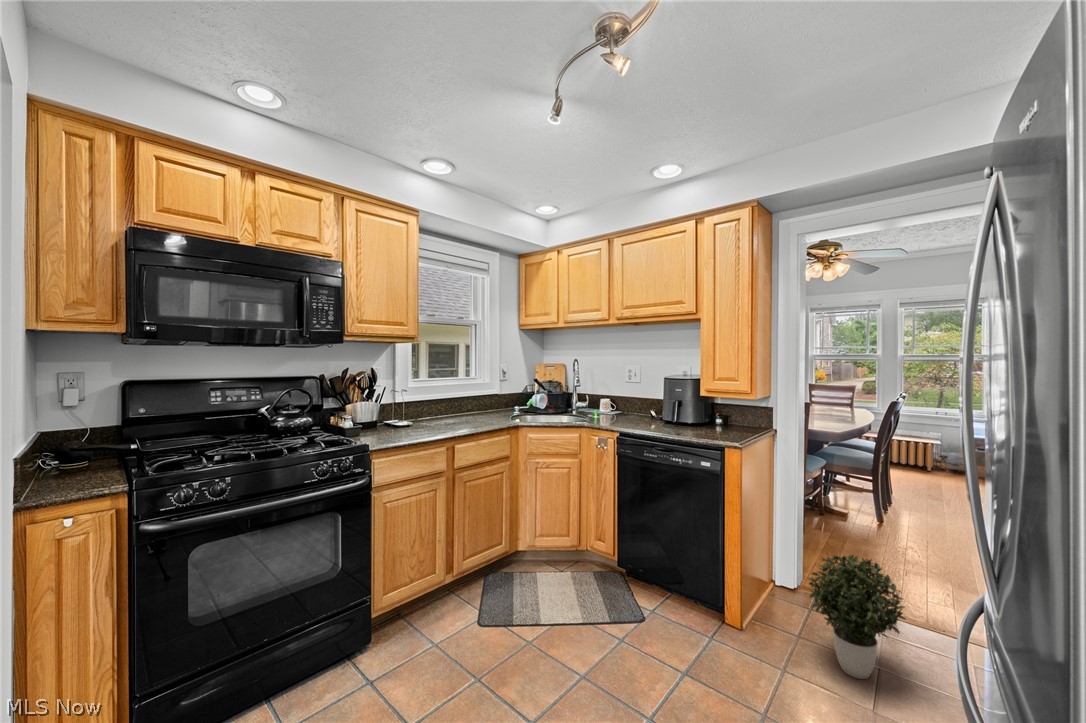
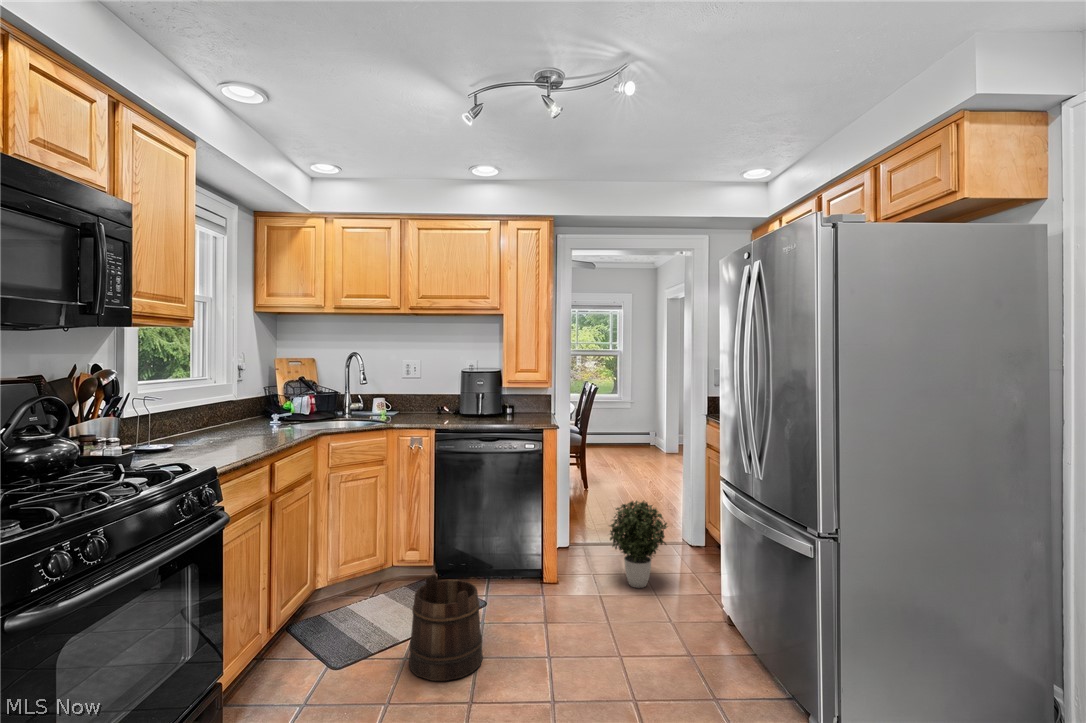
bucket: none [521,572,592,687] -> present [409,574,483,681]

